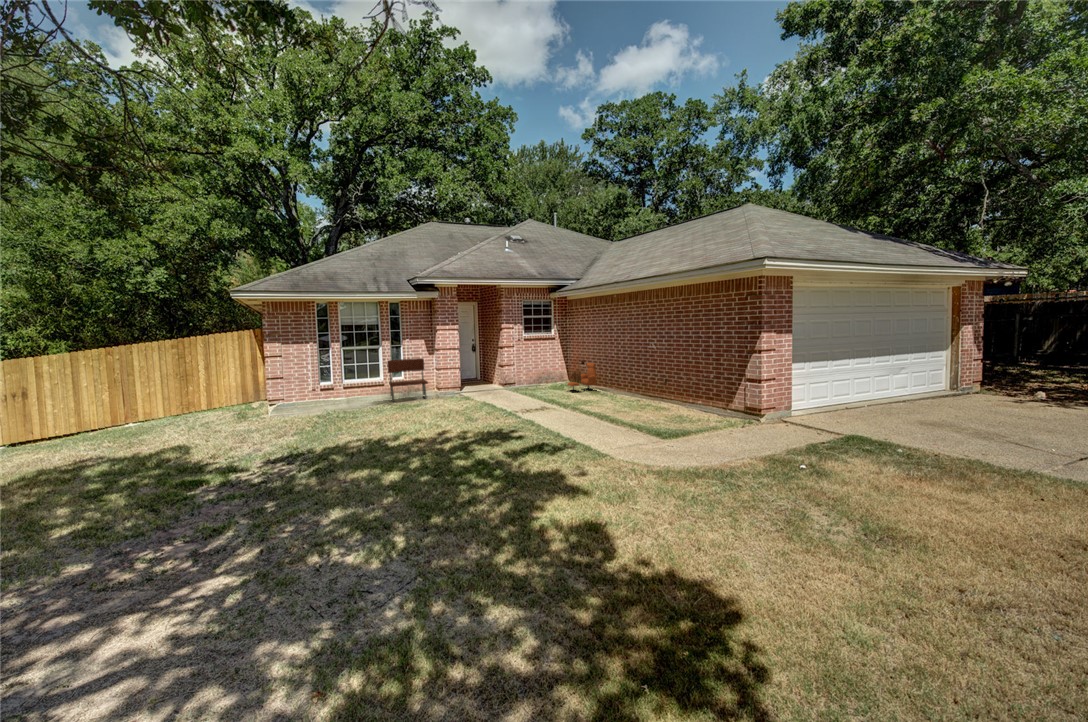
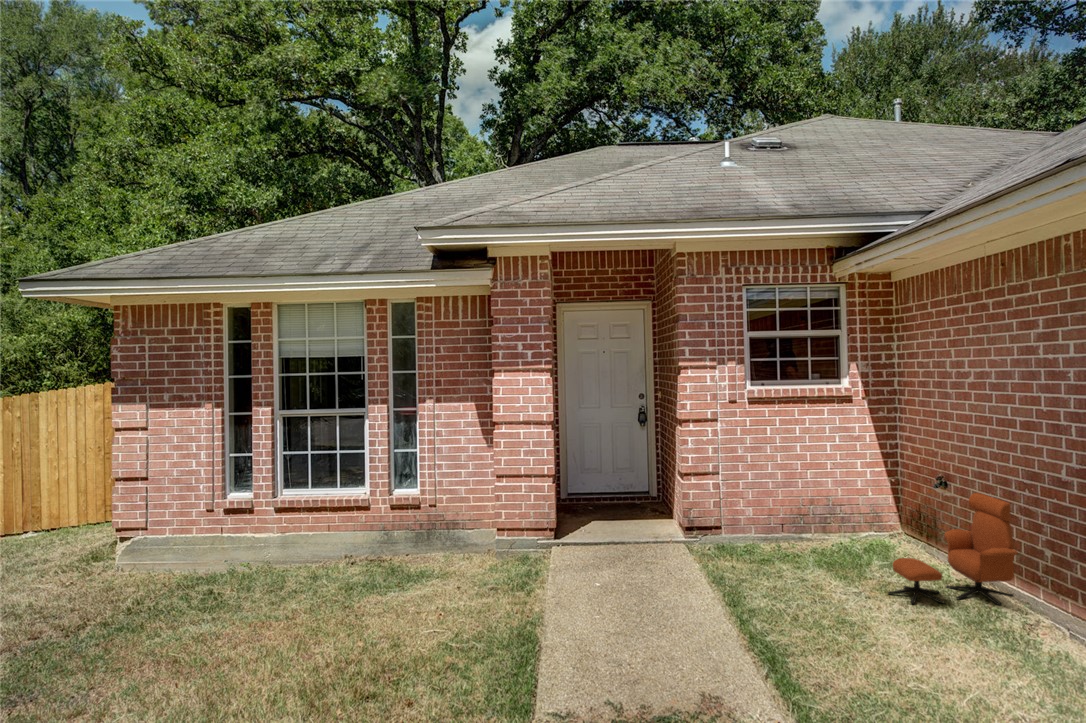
bench: present [387,358,428,402] -> none [360,446,465,563]

